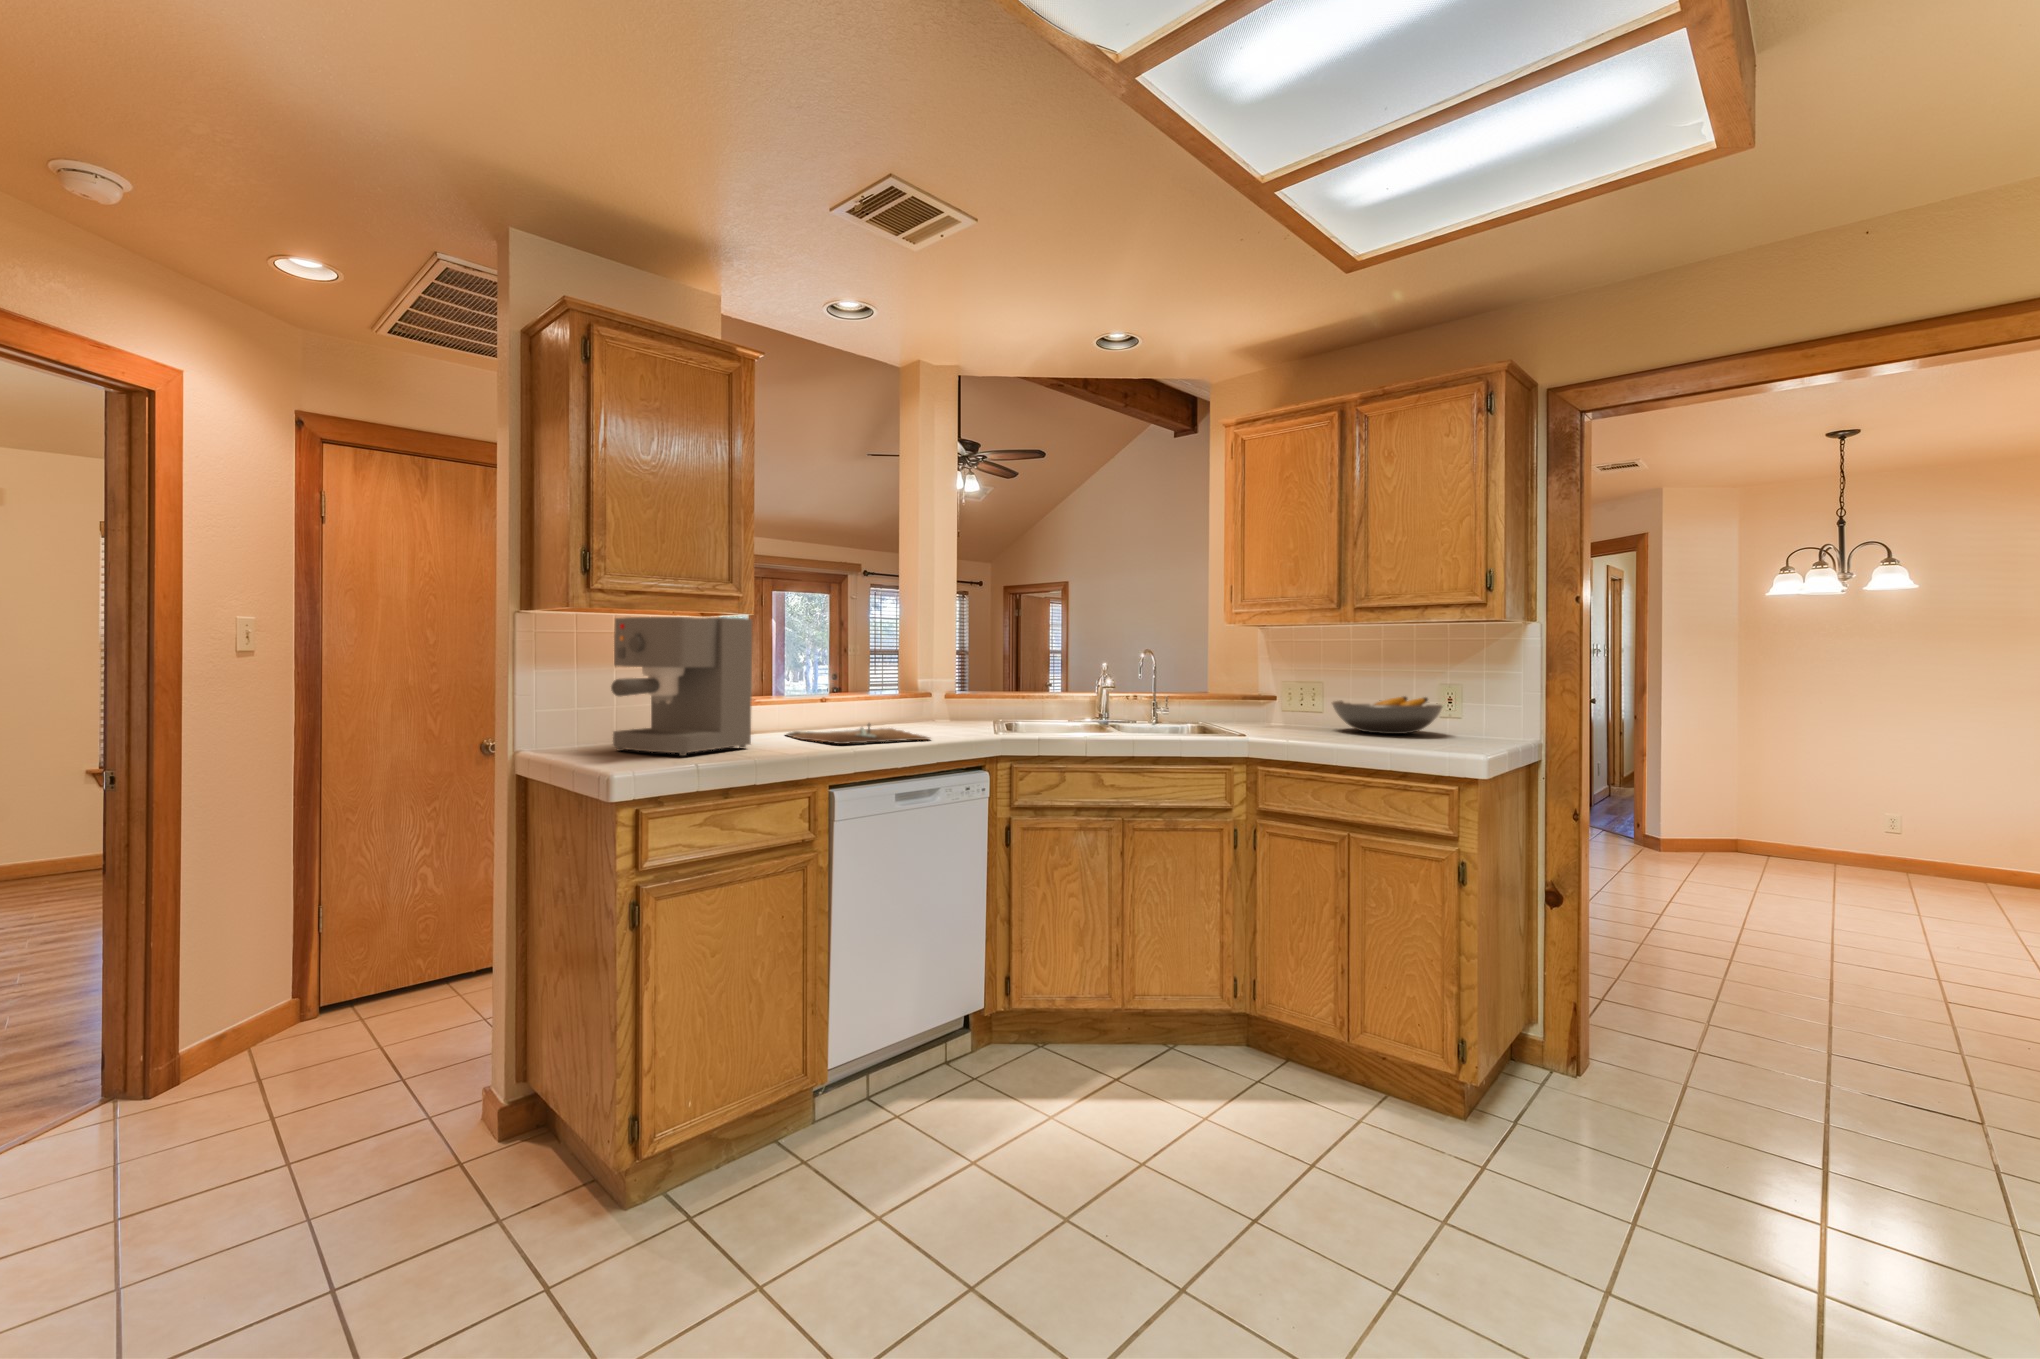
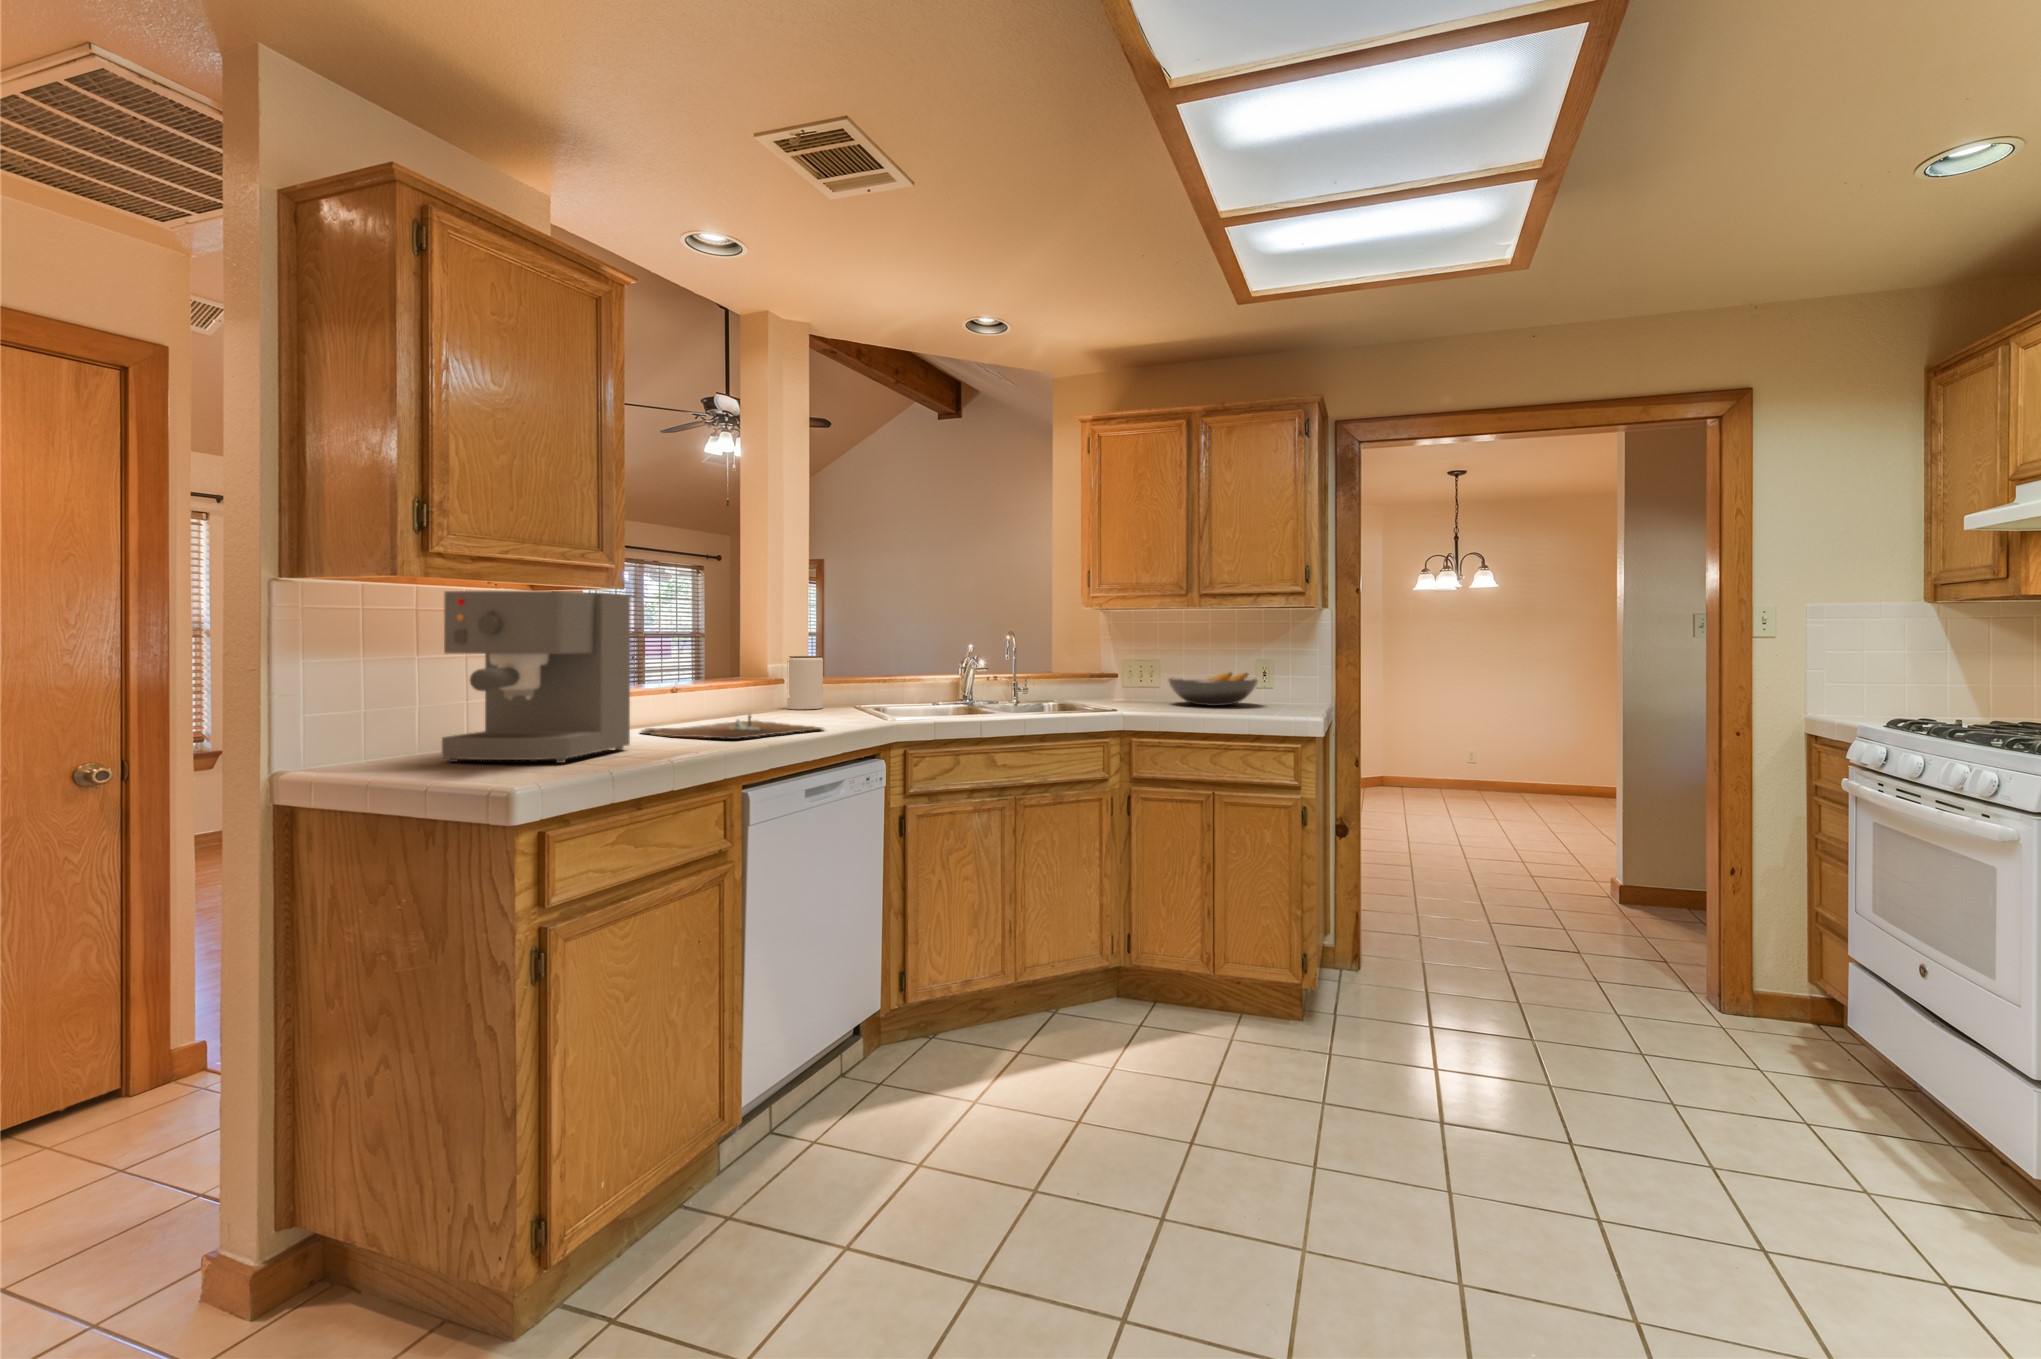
jar: none [941,671,972,720] -> present [787,656,823,709]

